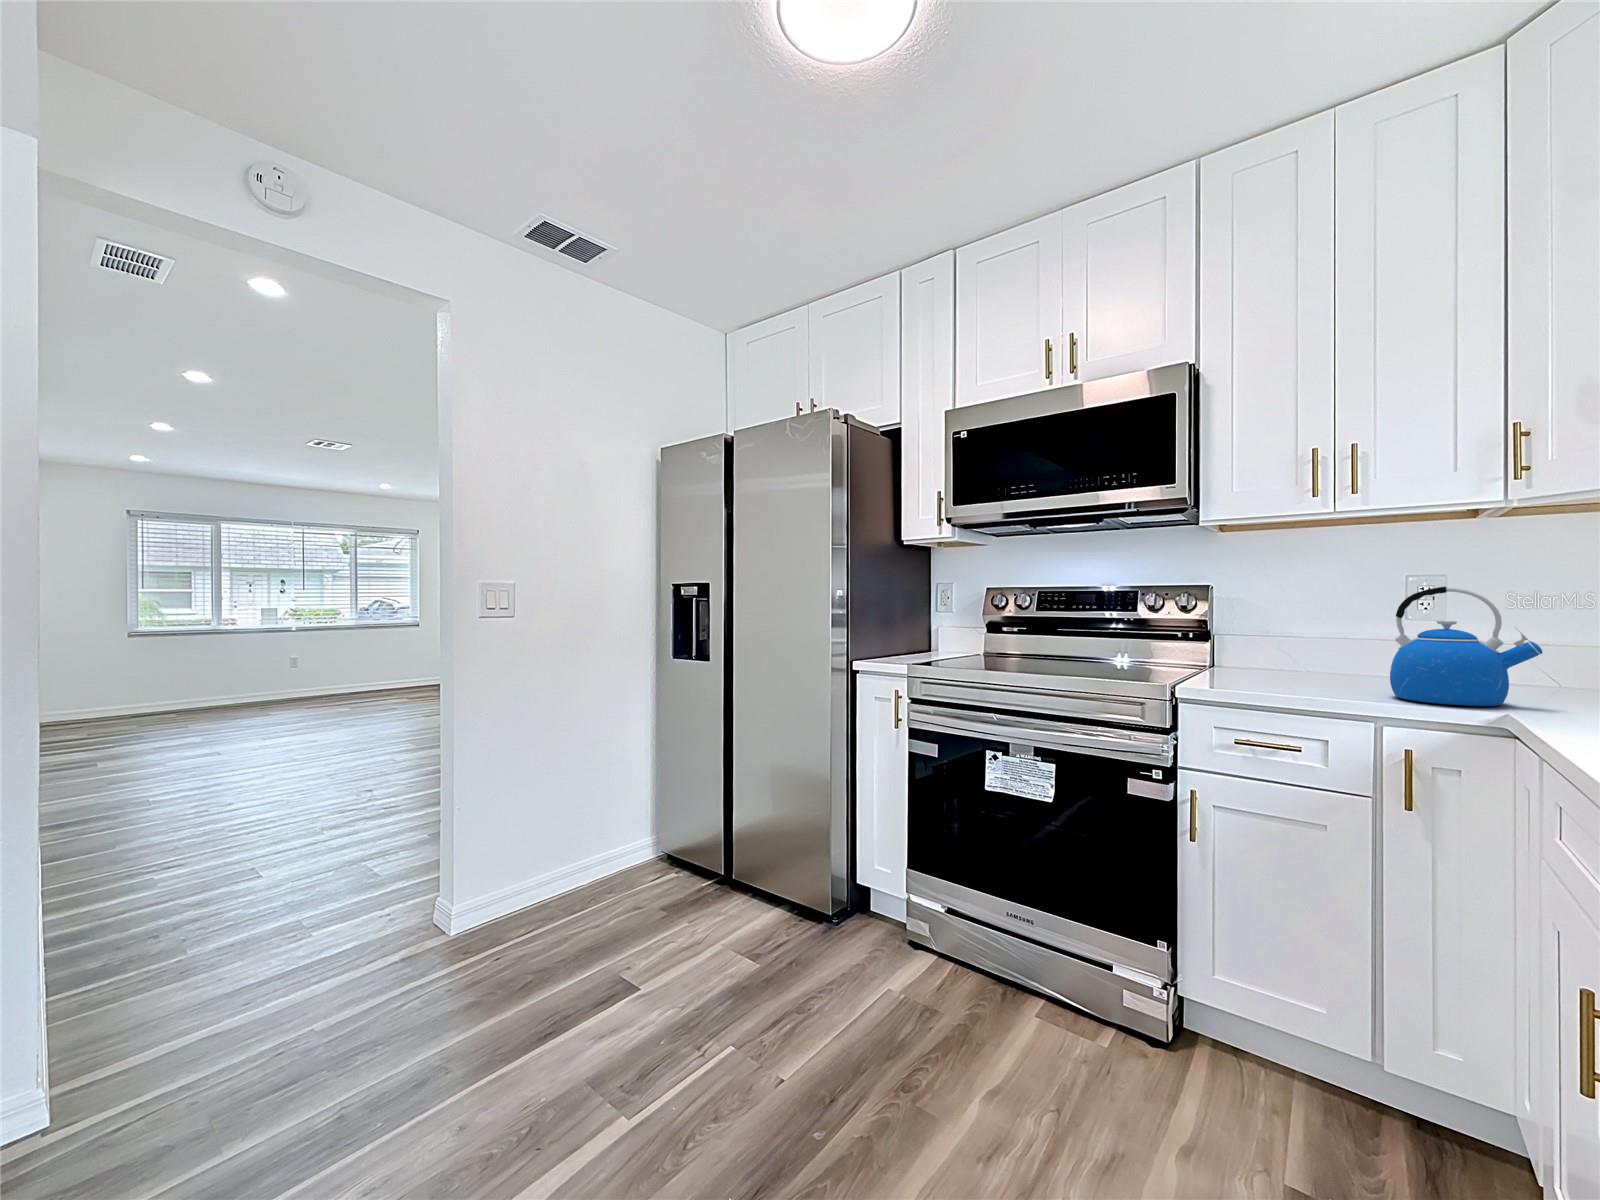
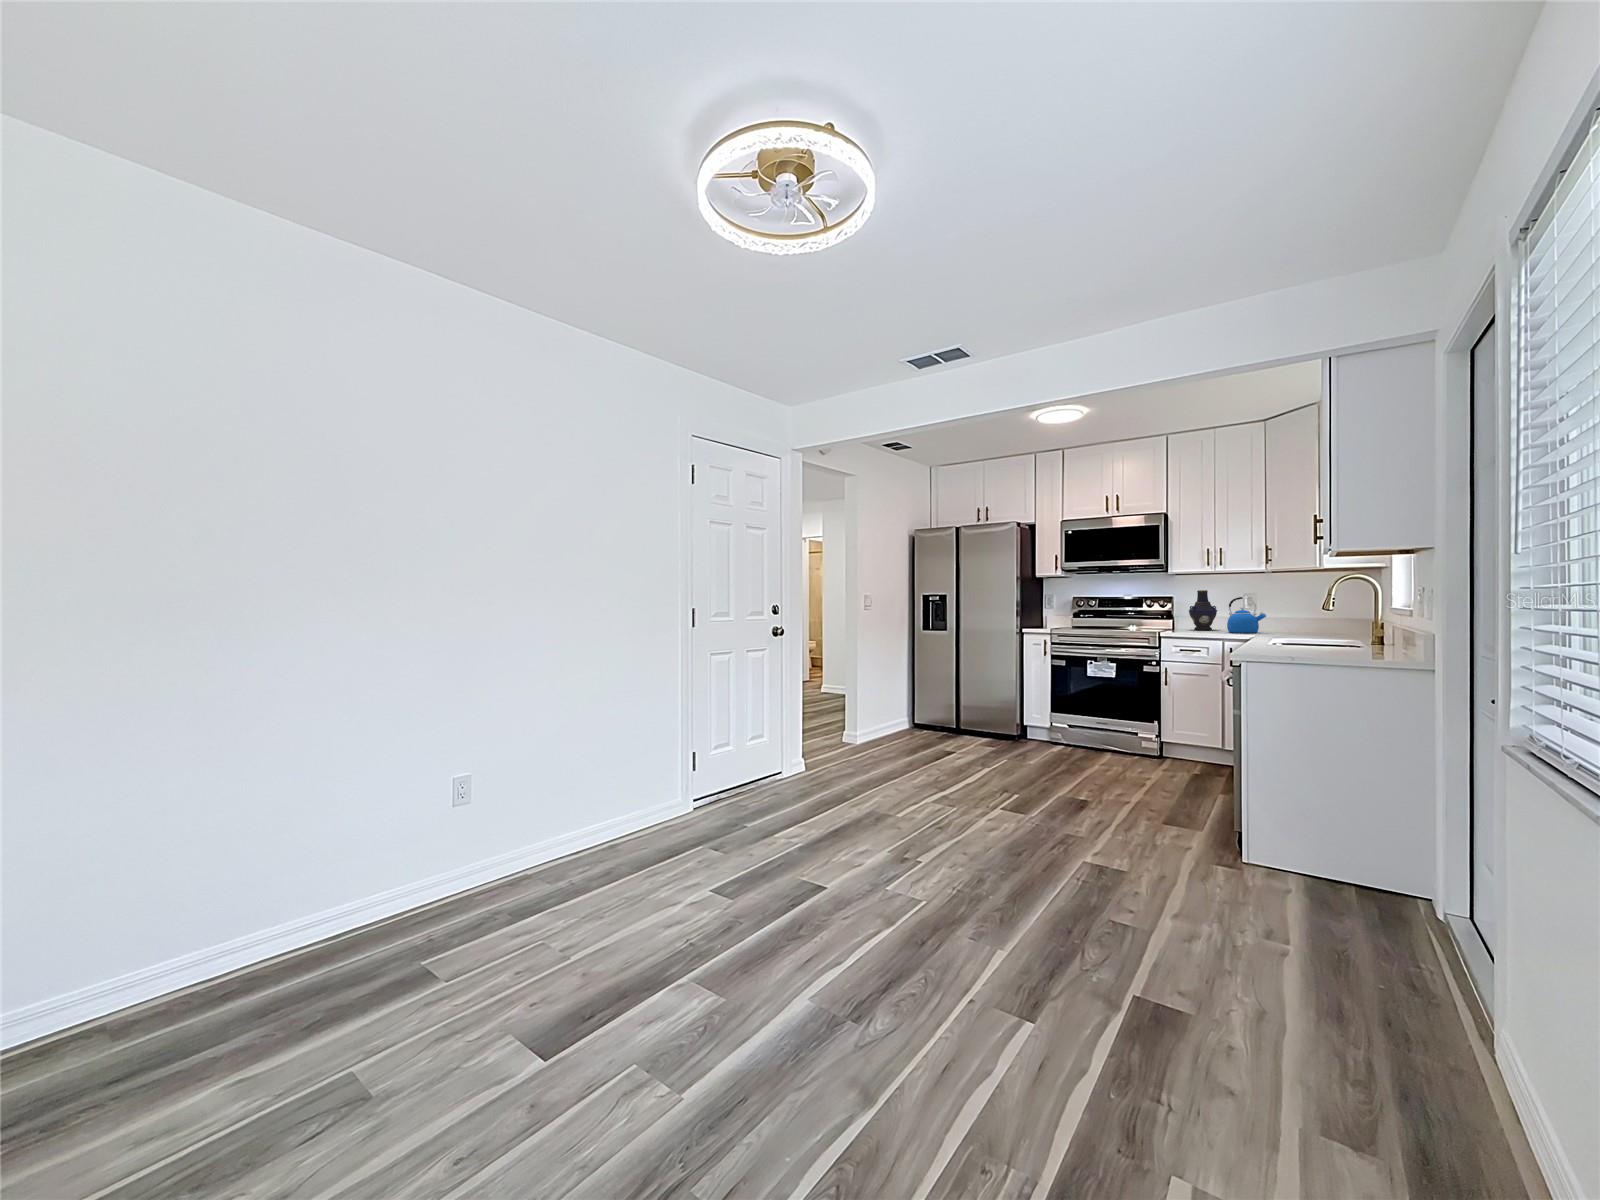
vase: none [1257,569,1344,681] -> present [1189,590,1217,630]

